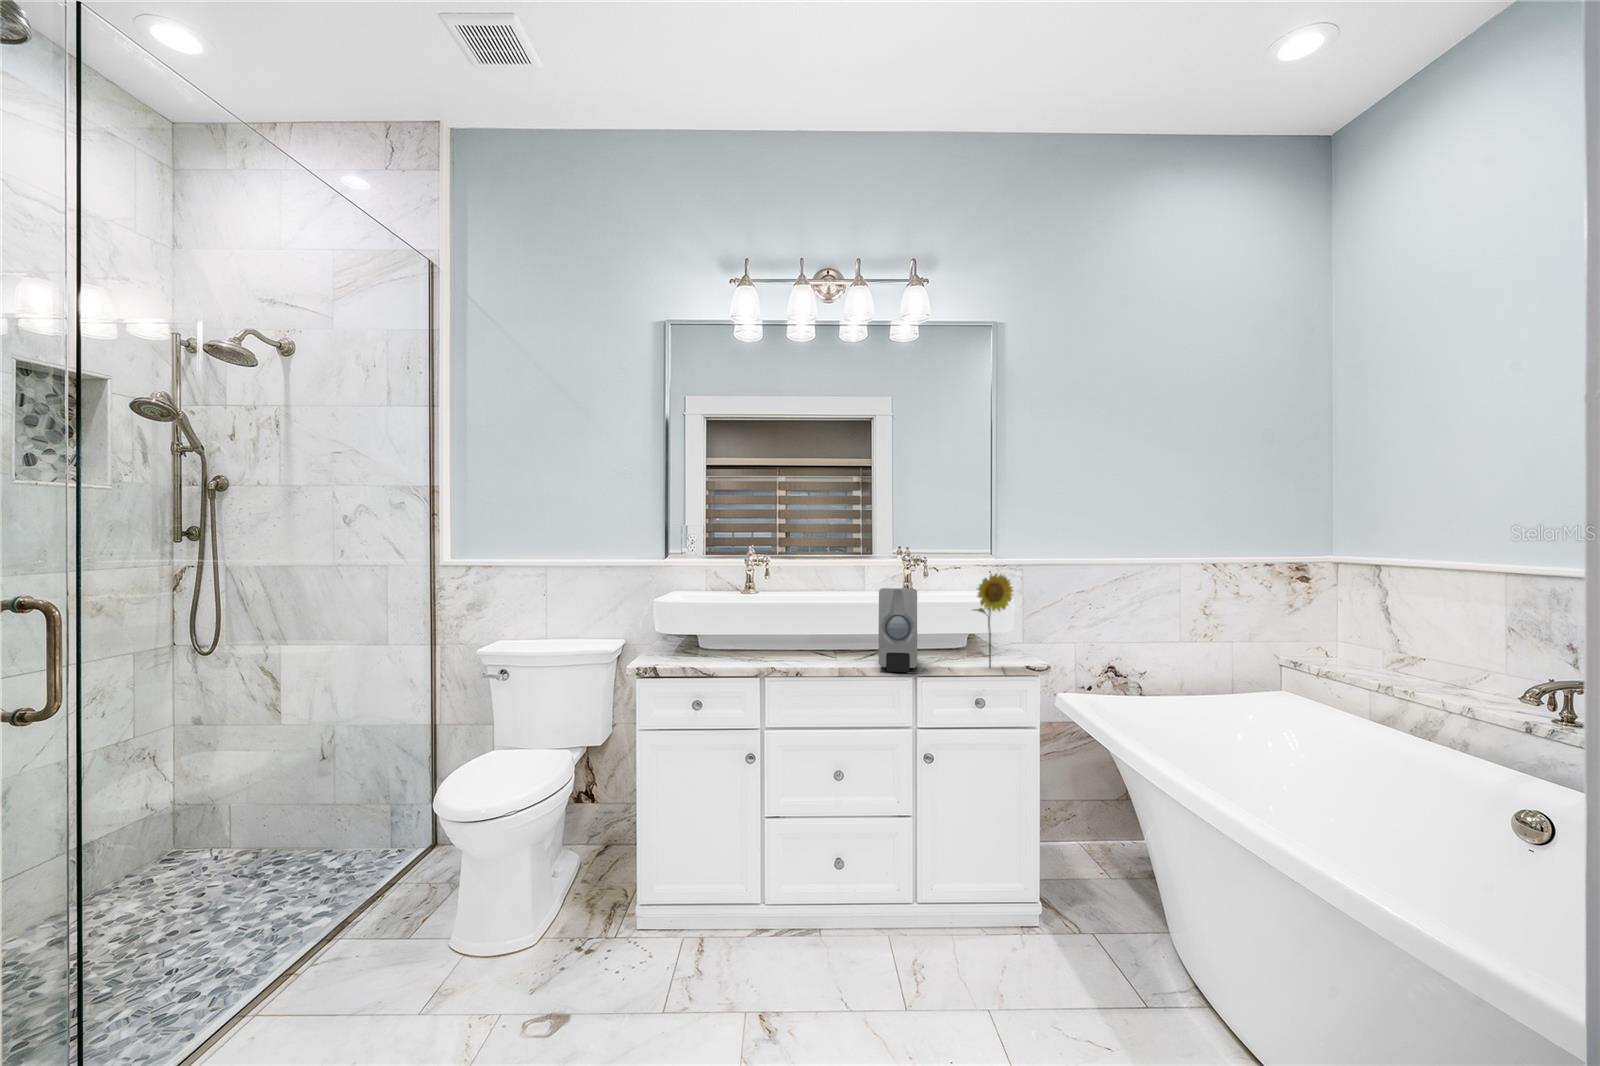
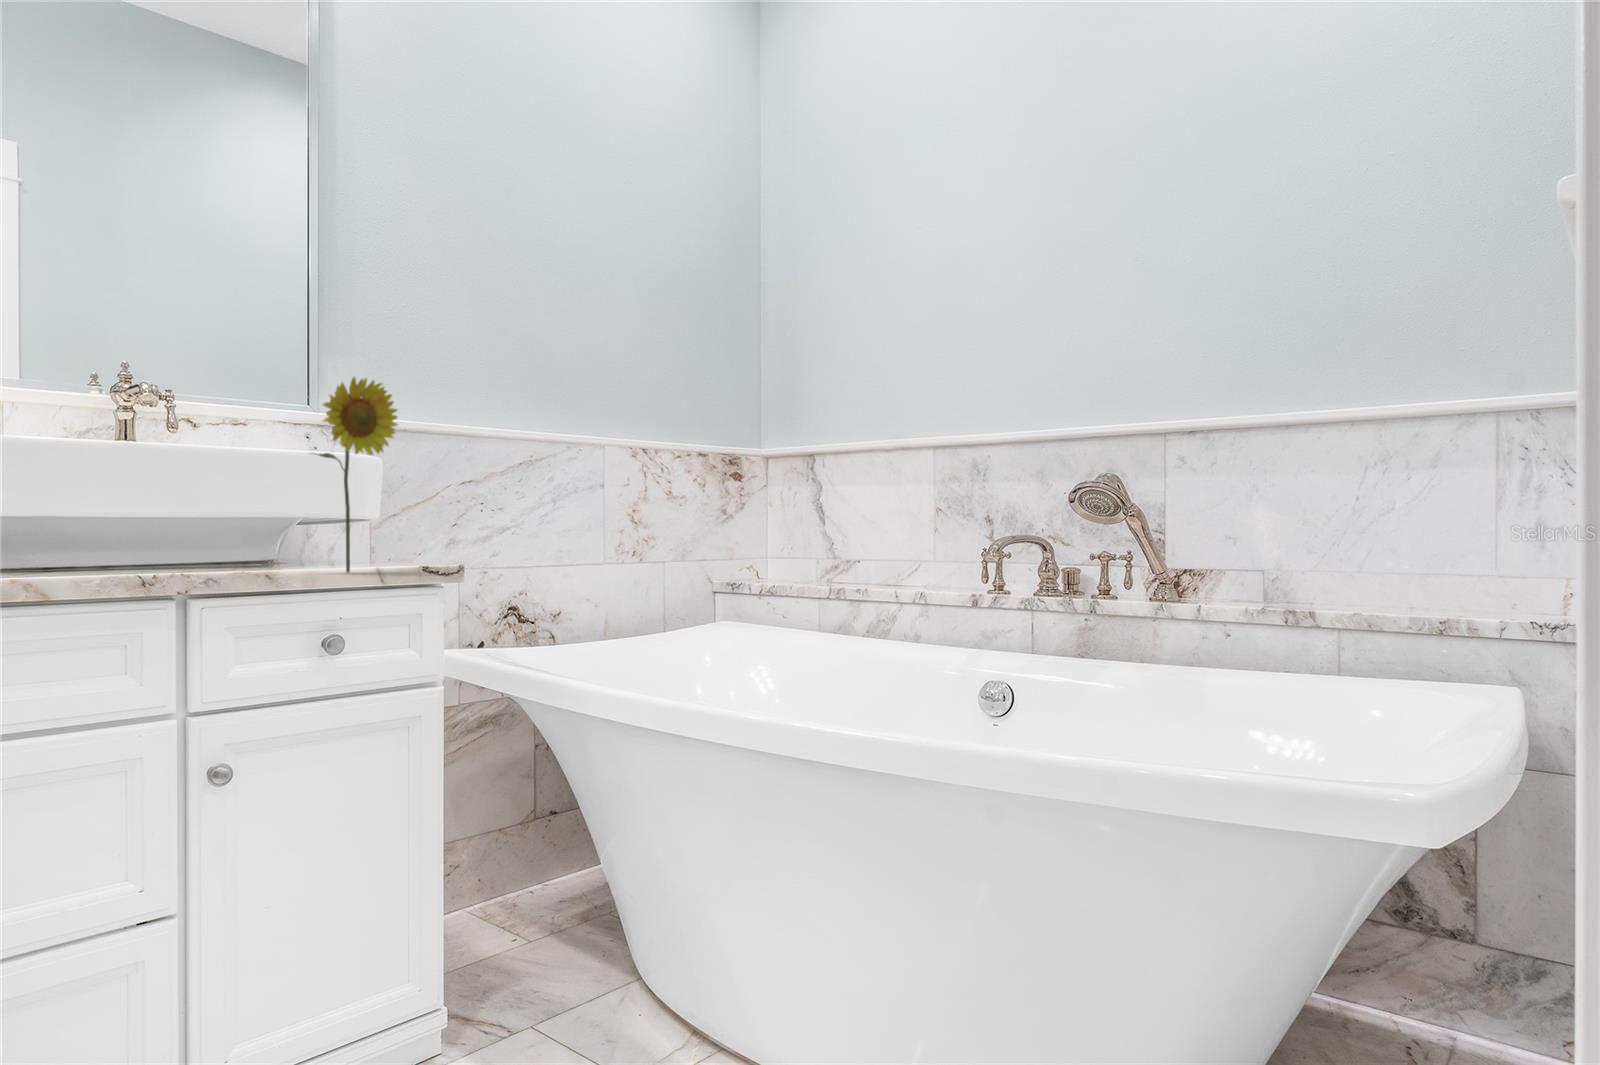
soap dispenser: present [879,588,917,672] -> none [69,377,185,577]

